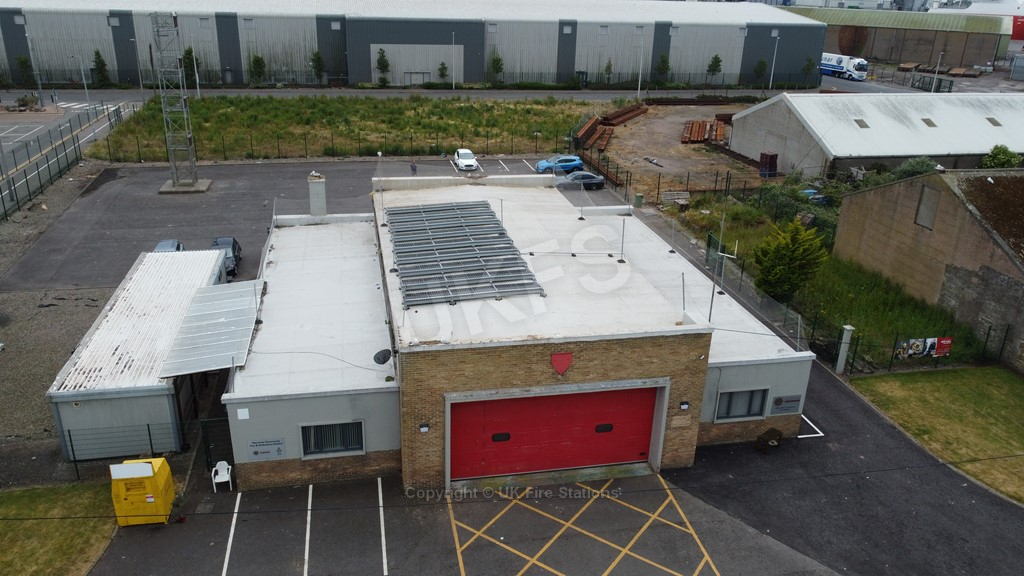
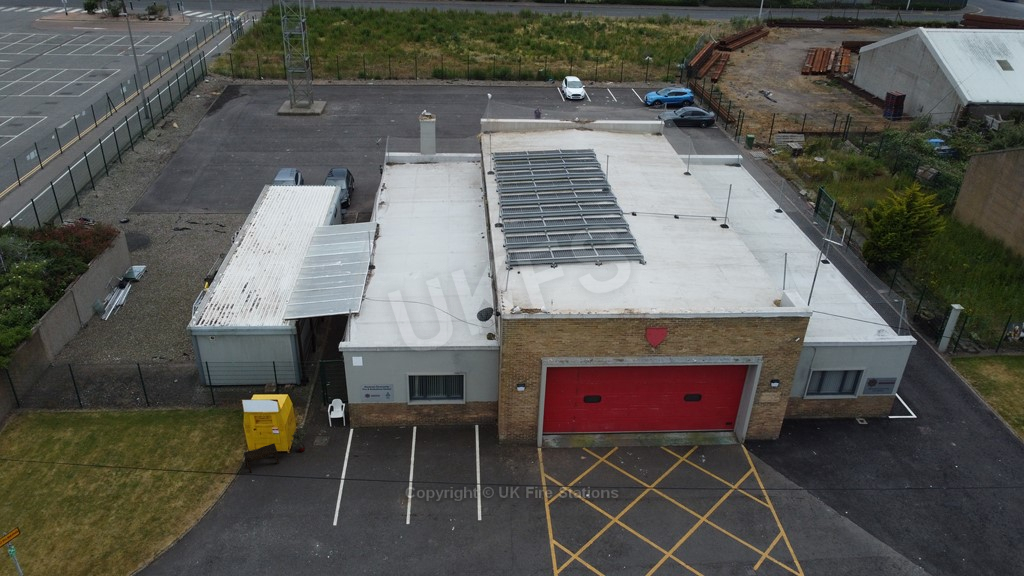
bench: present [755,427,783,454] -> present [244,443,279,473]

